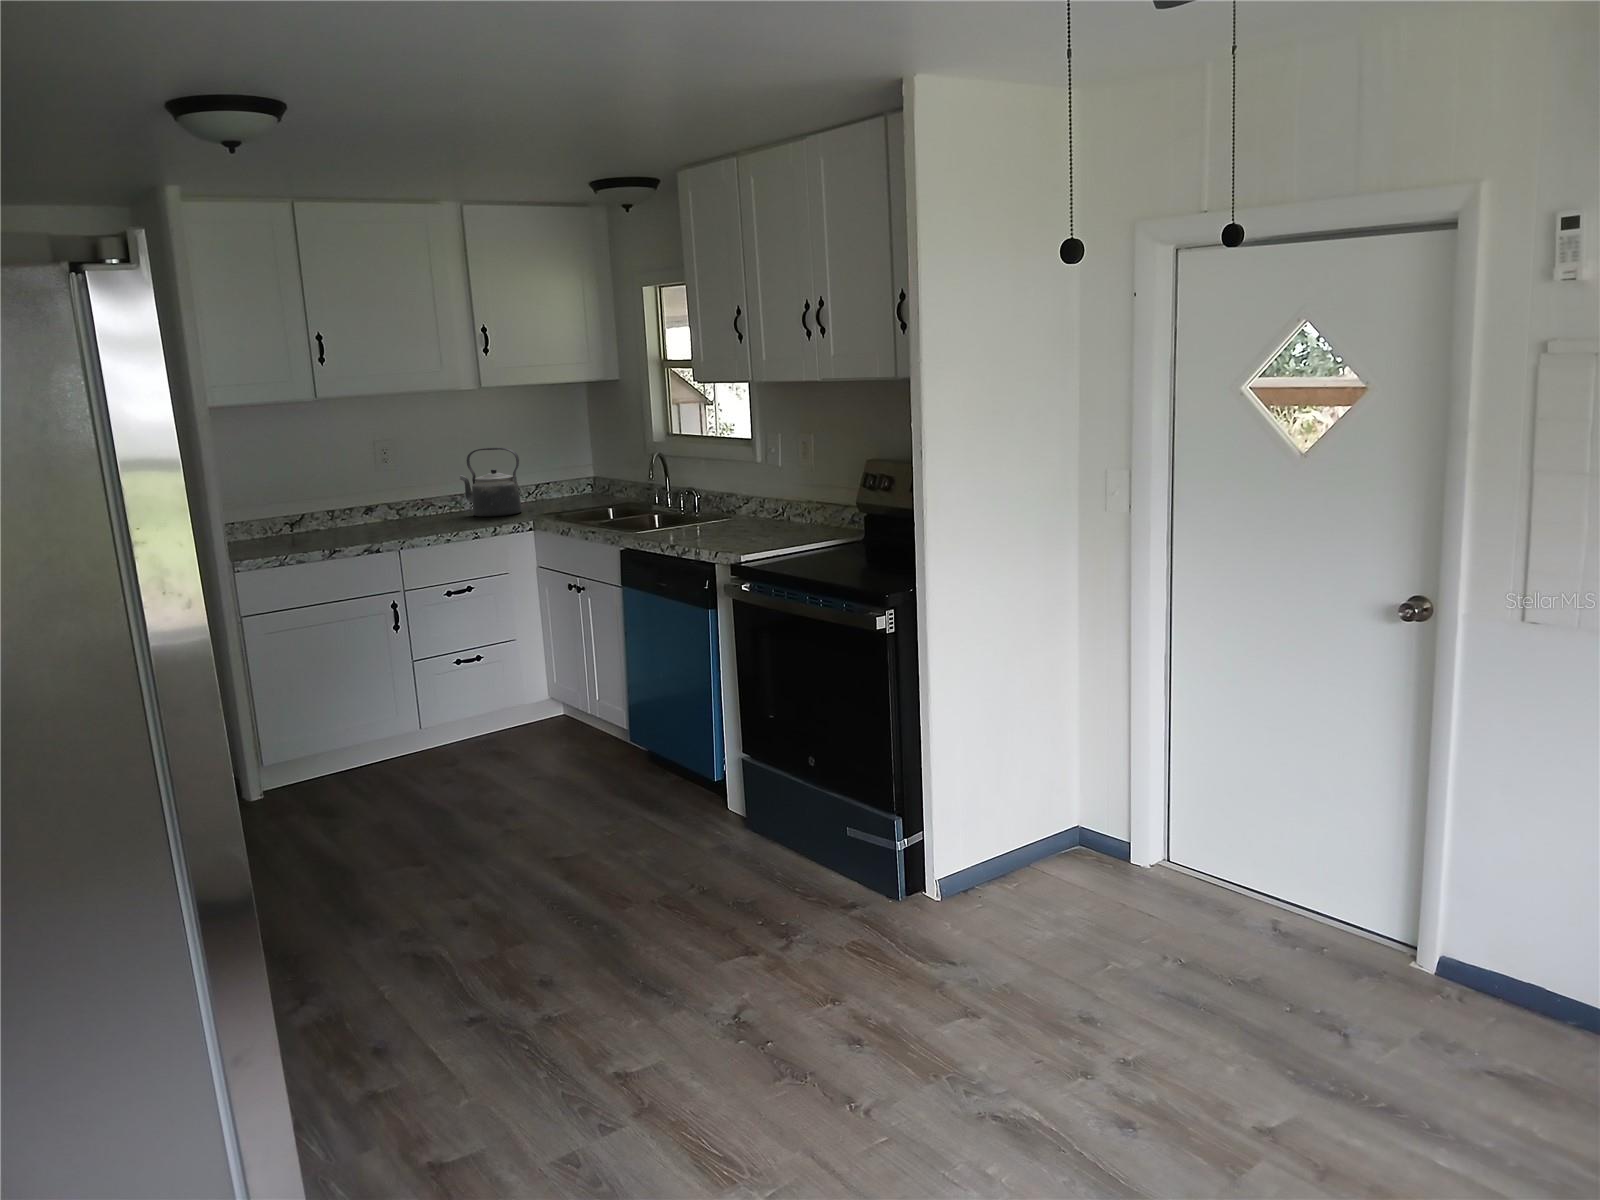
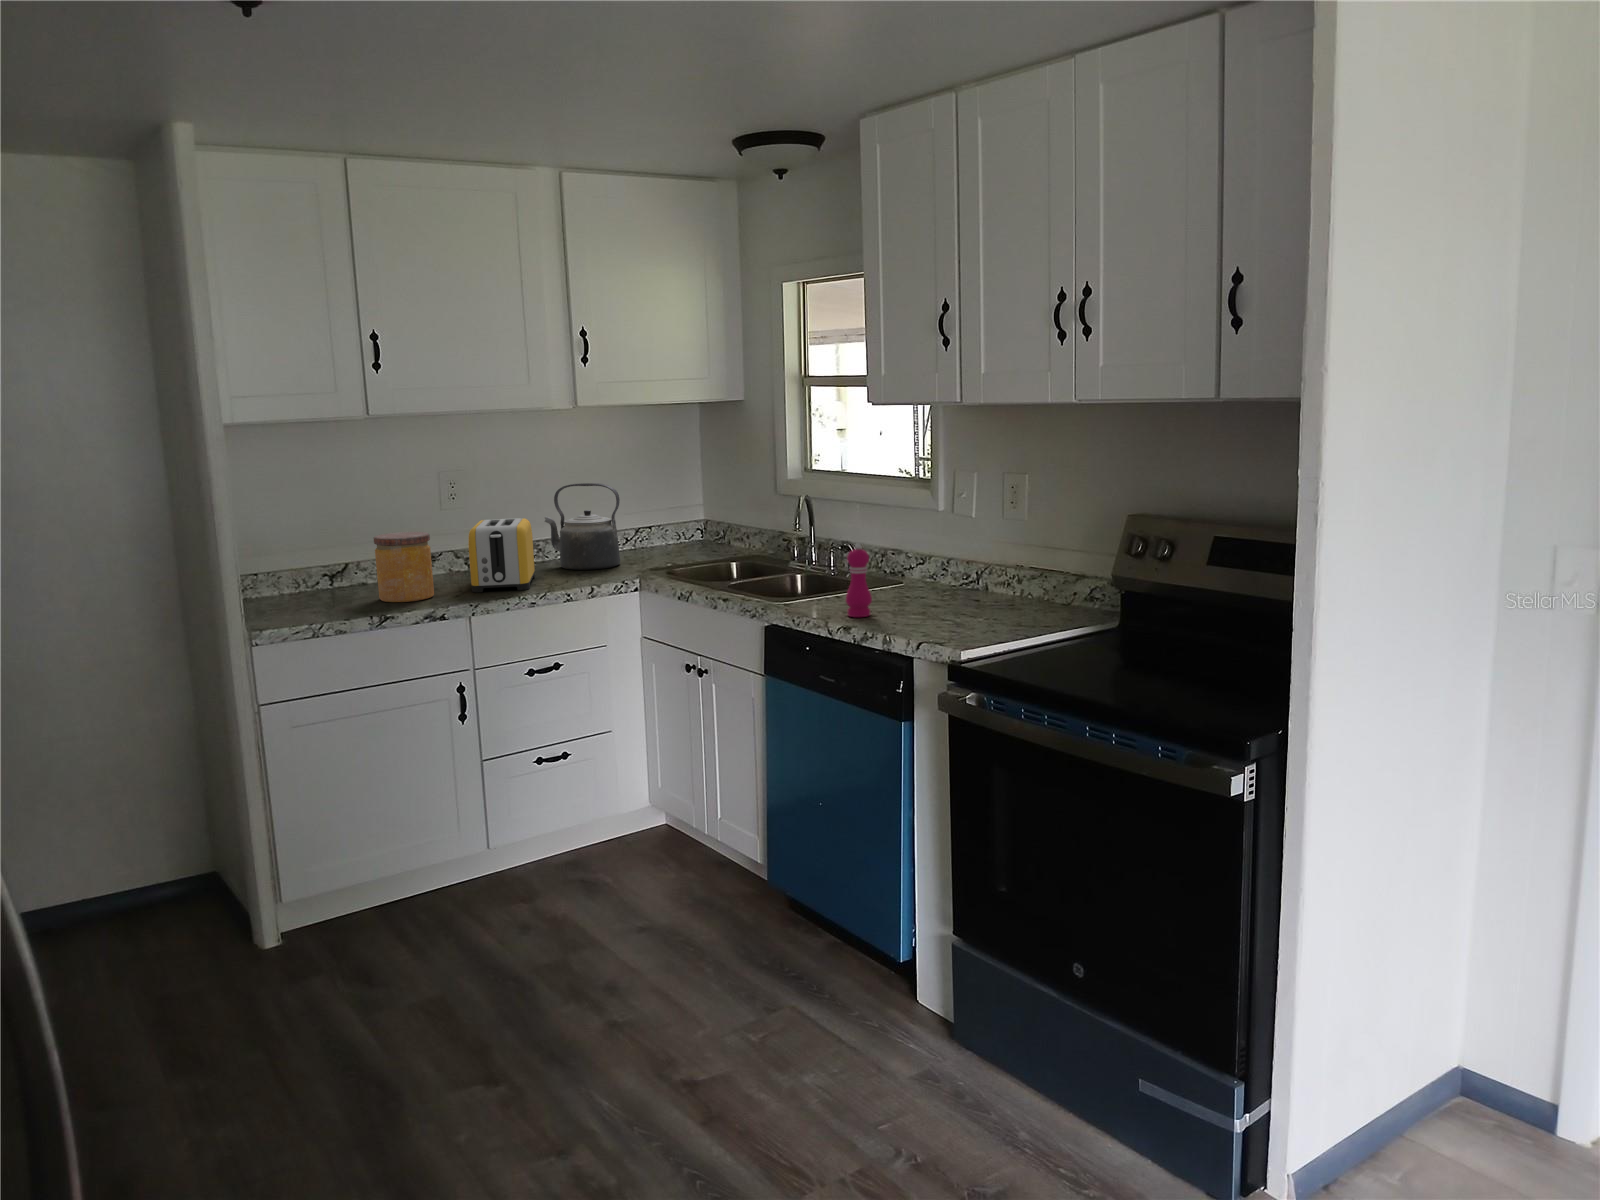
toaster: none [398,476,452,533] -> present [468,518,535,592]
pepper mill: none [678,486,697,541] -> present [846,544,872,617]
jar: none [323,487,372,541] -> present [374,532,434,602]

